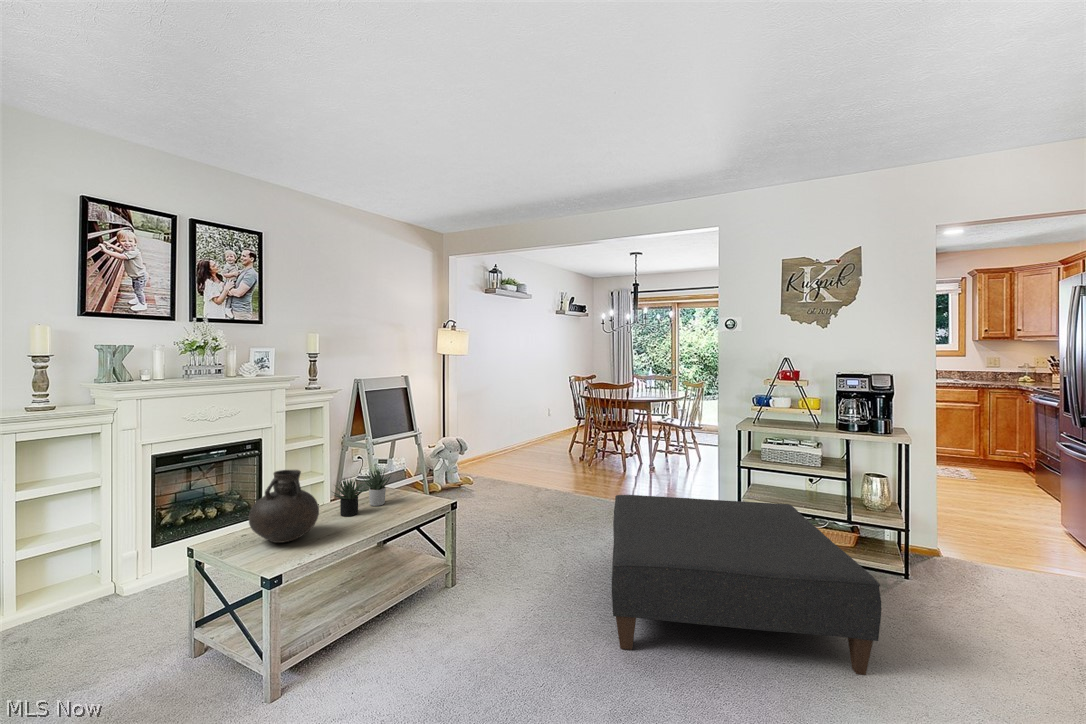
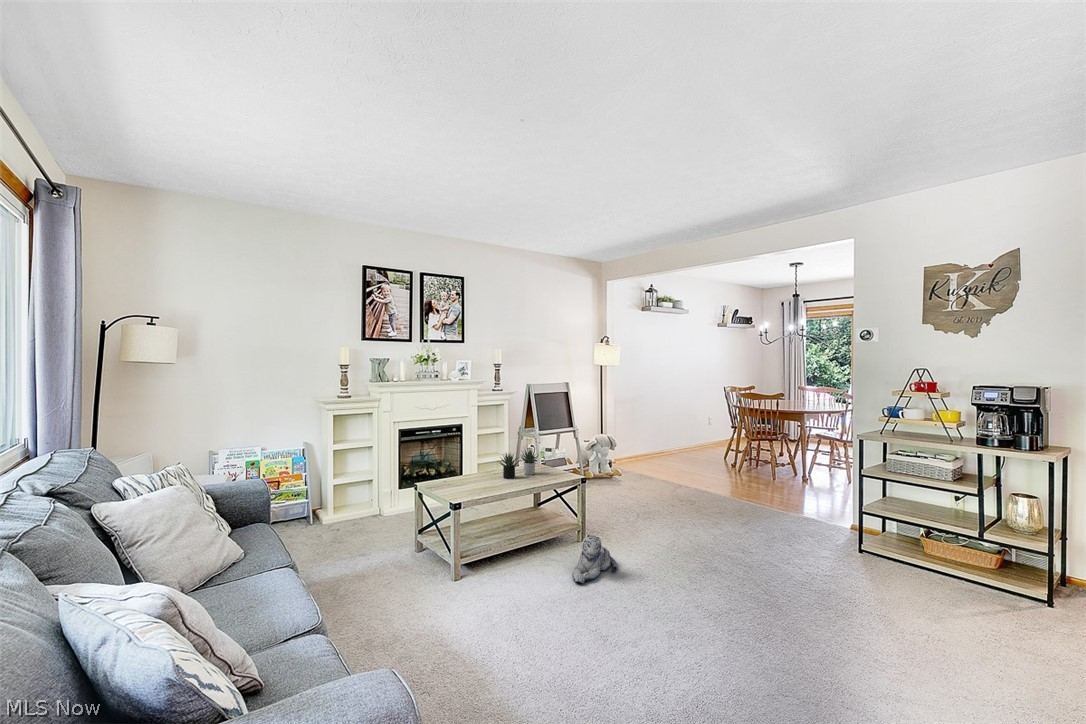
vase: present [249,470,319,543] -> none [447,442,487,487]
ottoman: present [612,495,881,675] -> none [684,489,921,655]
plush toy: none [458,585,514,660] -> present [573,535,618,583]

